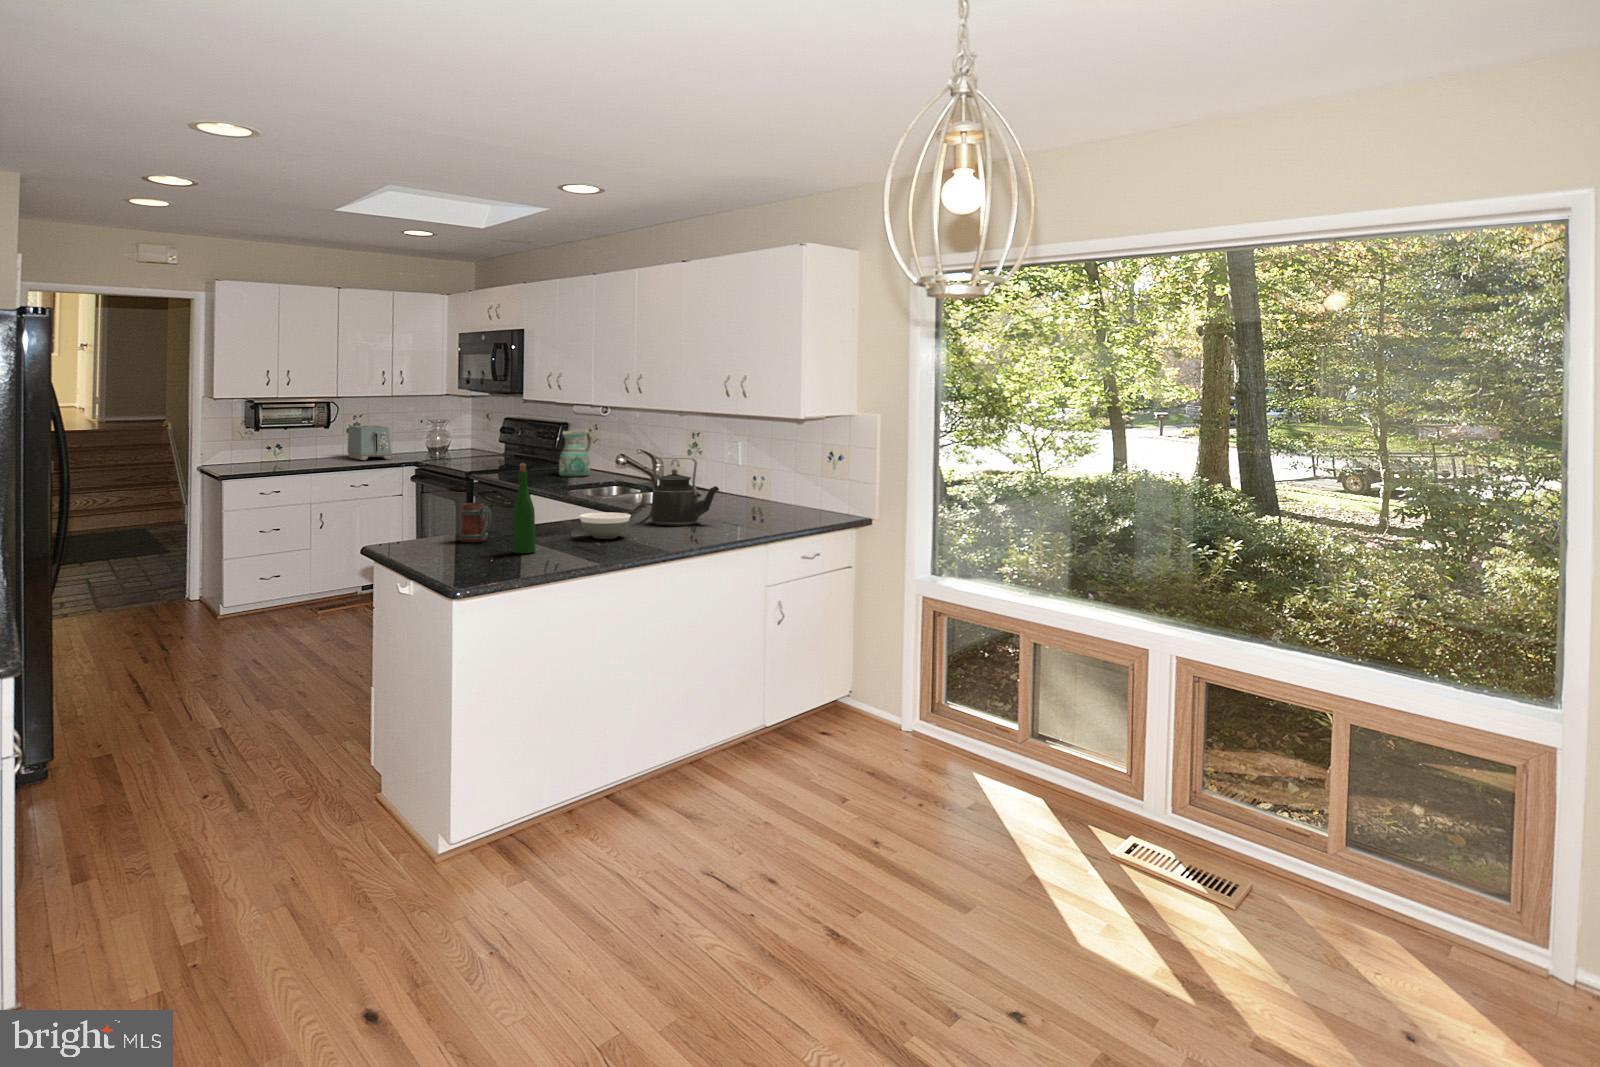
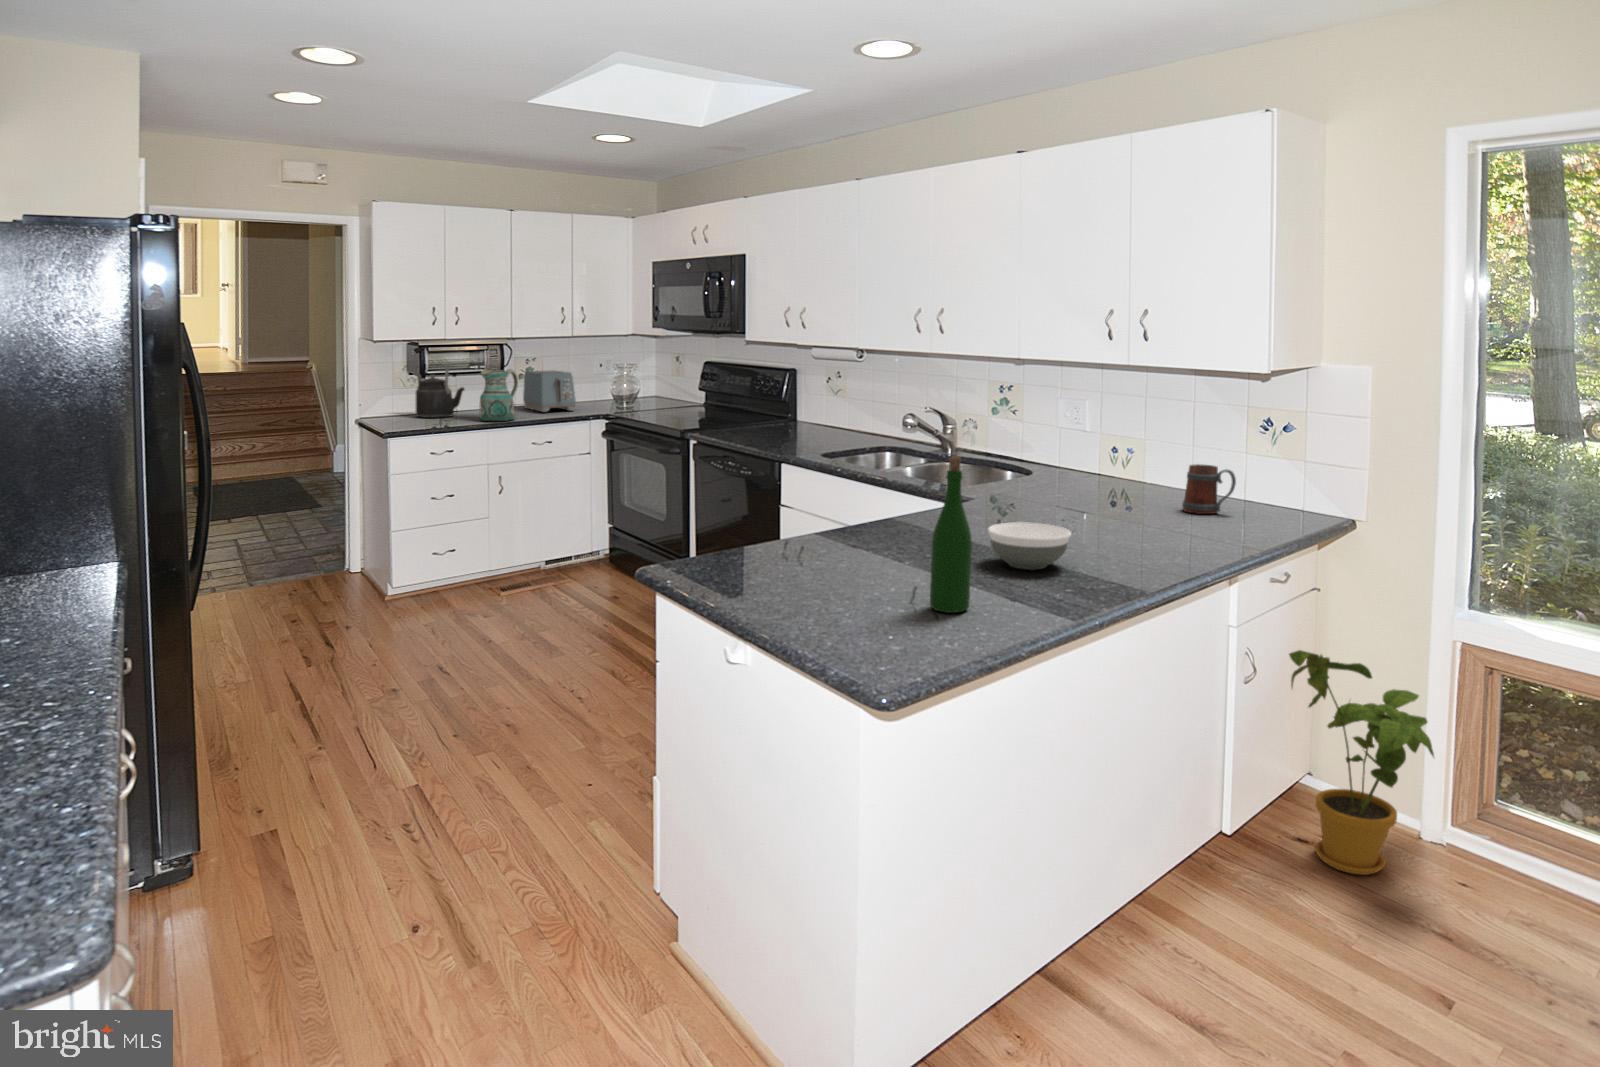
ceramic pitcher: present [559,430,591,476] -> present [480,369,518,421]
kettle: present [651,457,719,526] -> present [416,366,464,418]
mug: present [460,503,491,542] -> present [1182,464,1236,514]
house plant: none [797,598,900,746] -> present [1289,650,1434,875]

